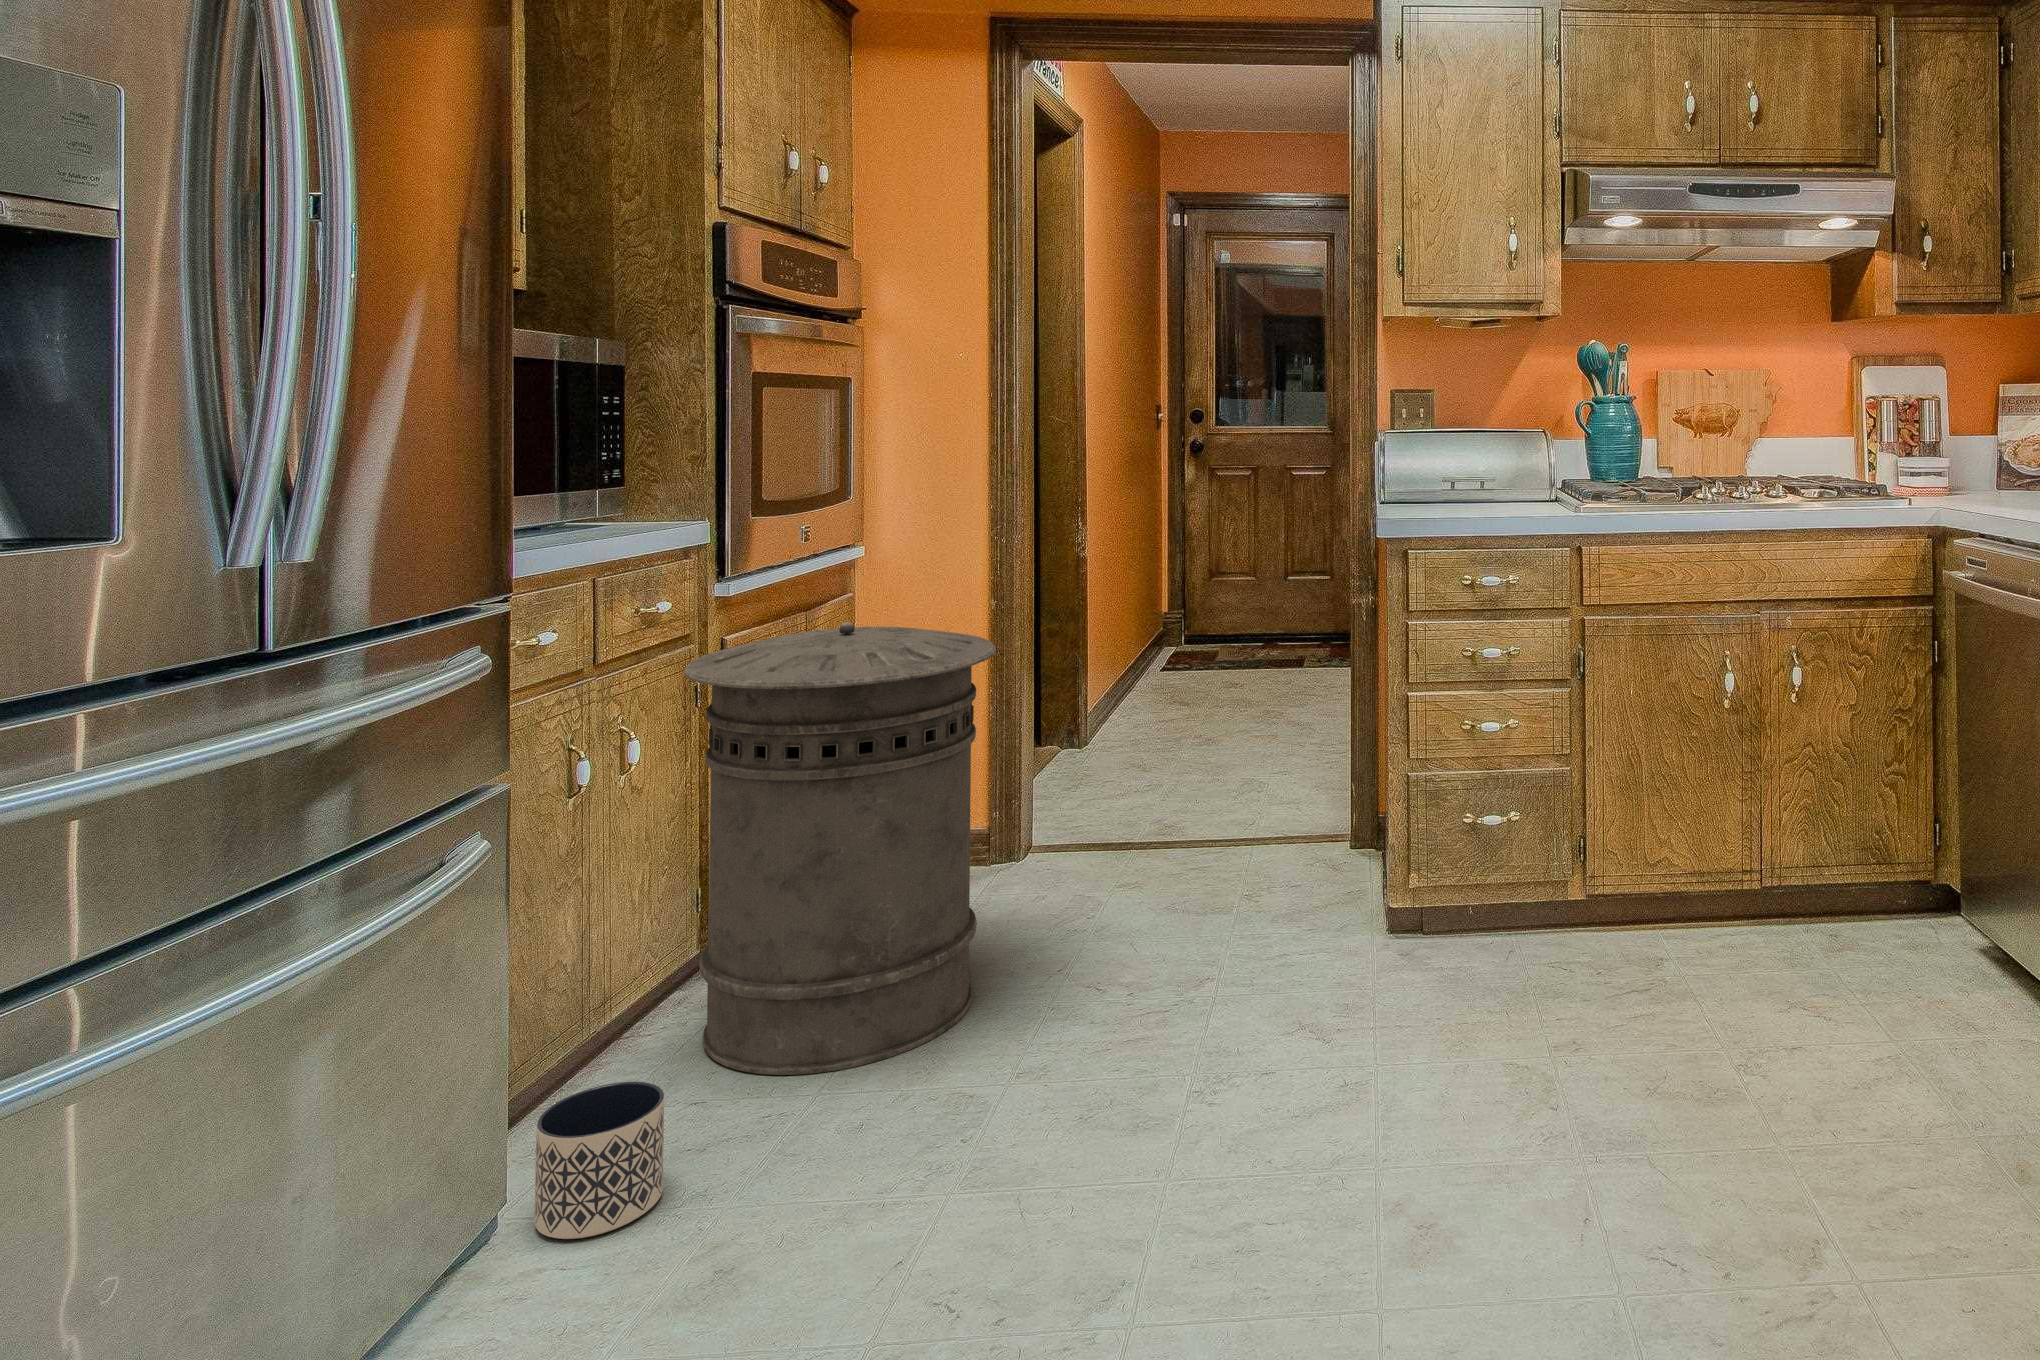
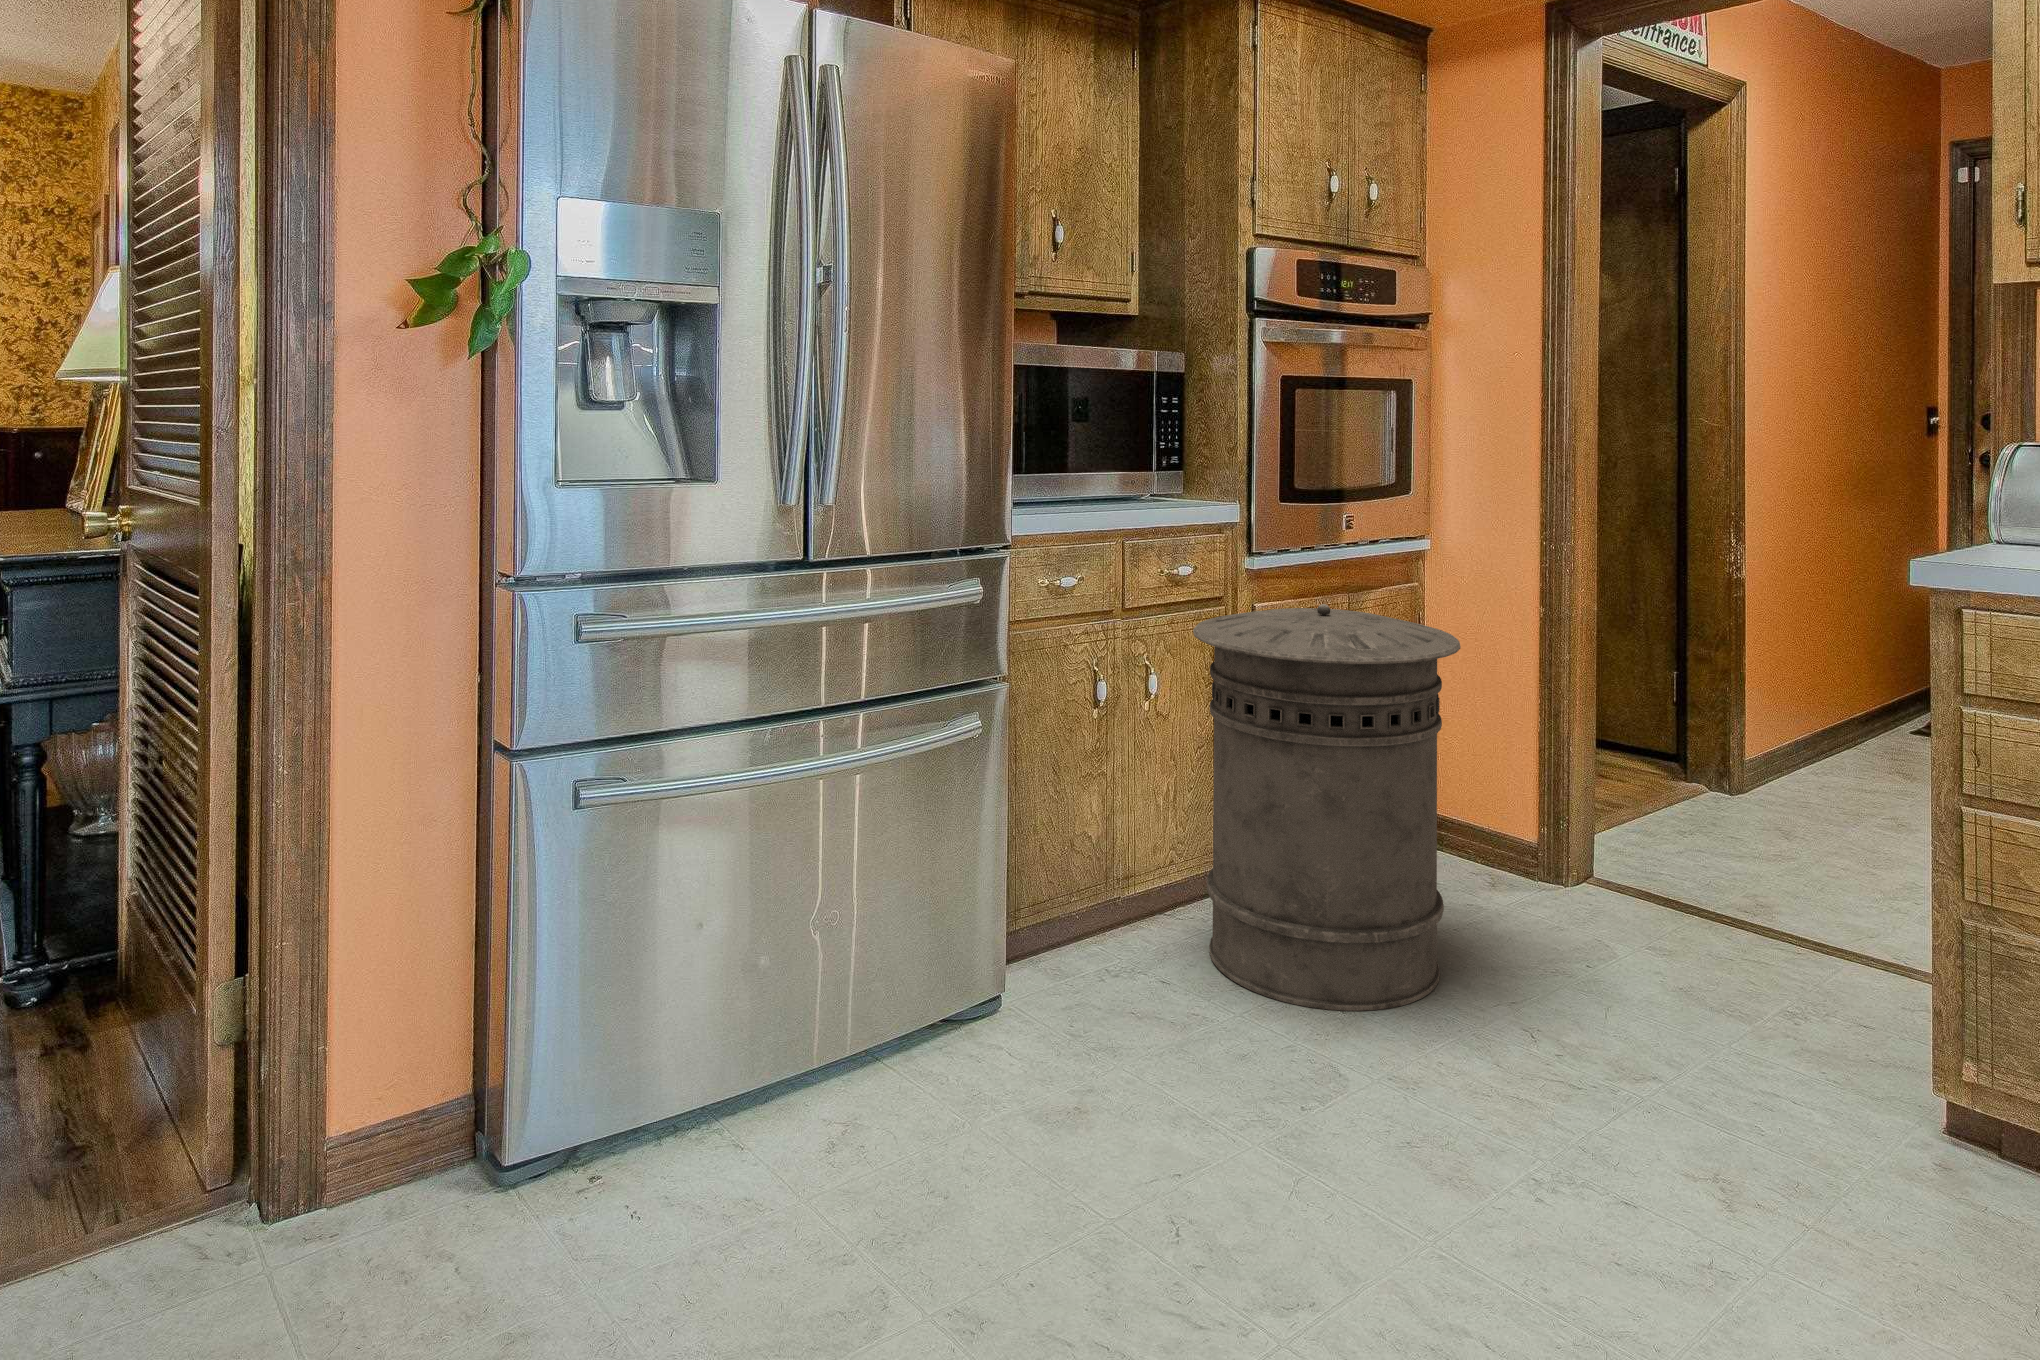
planter: present [535,1082,664,1239] -> none [1025,931,1109,1042]

